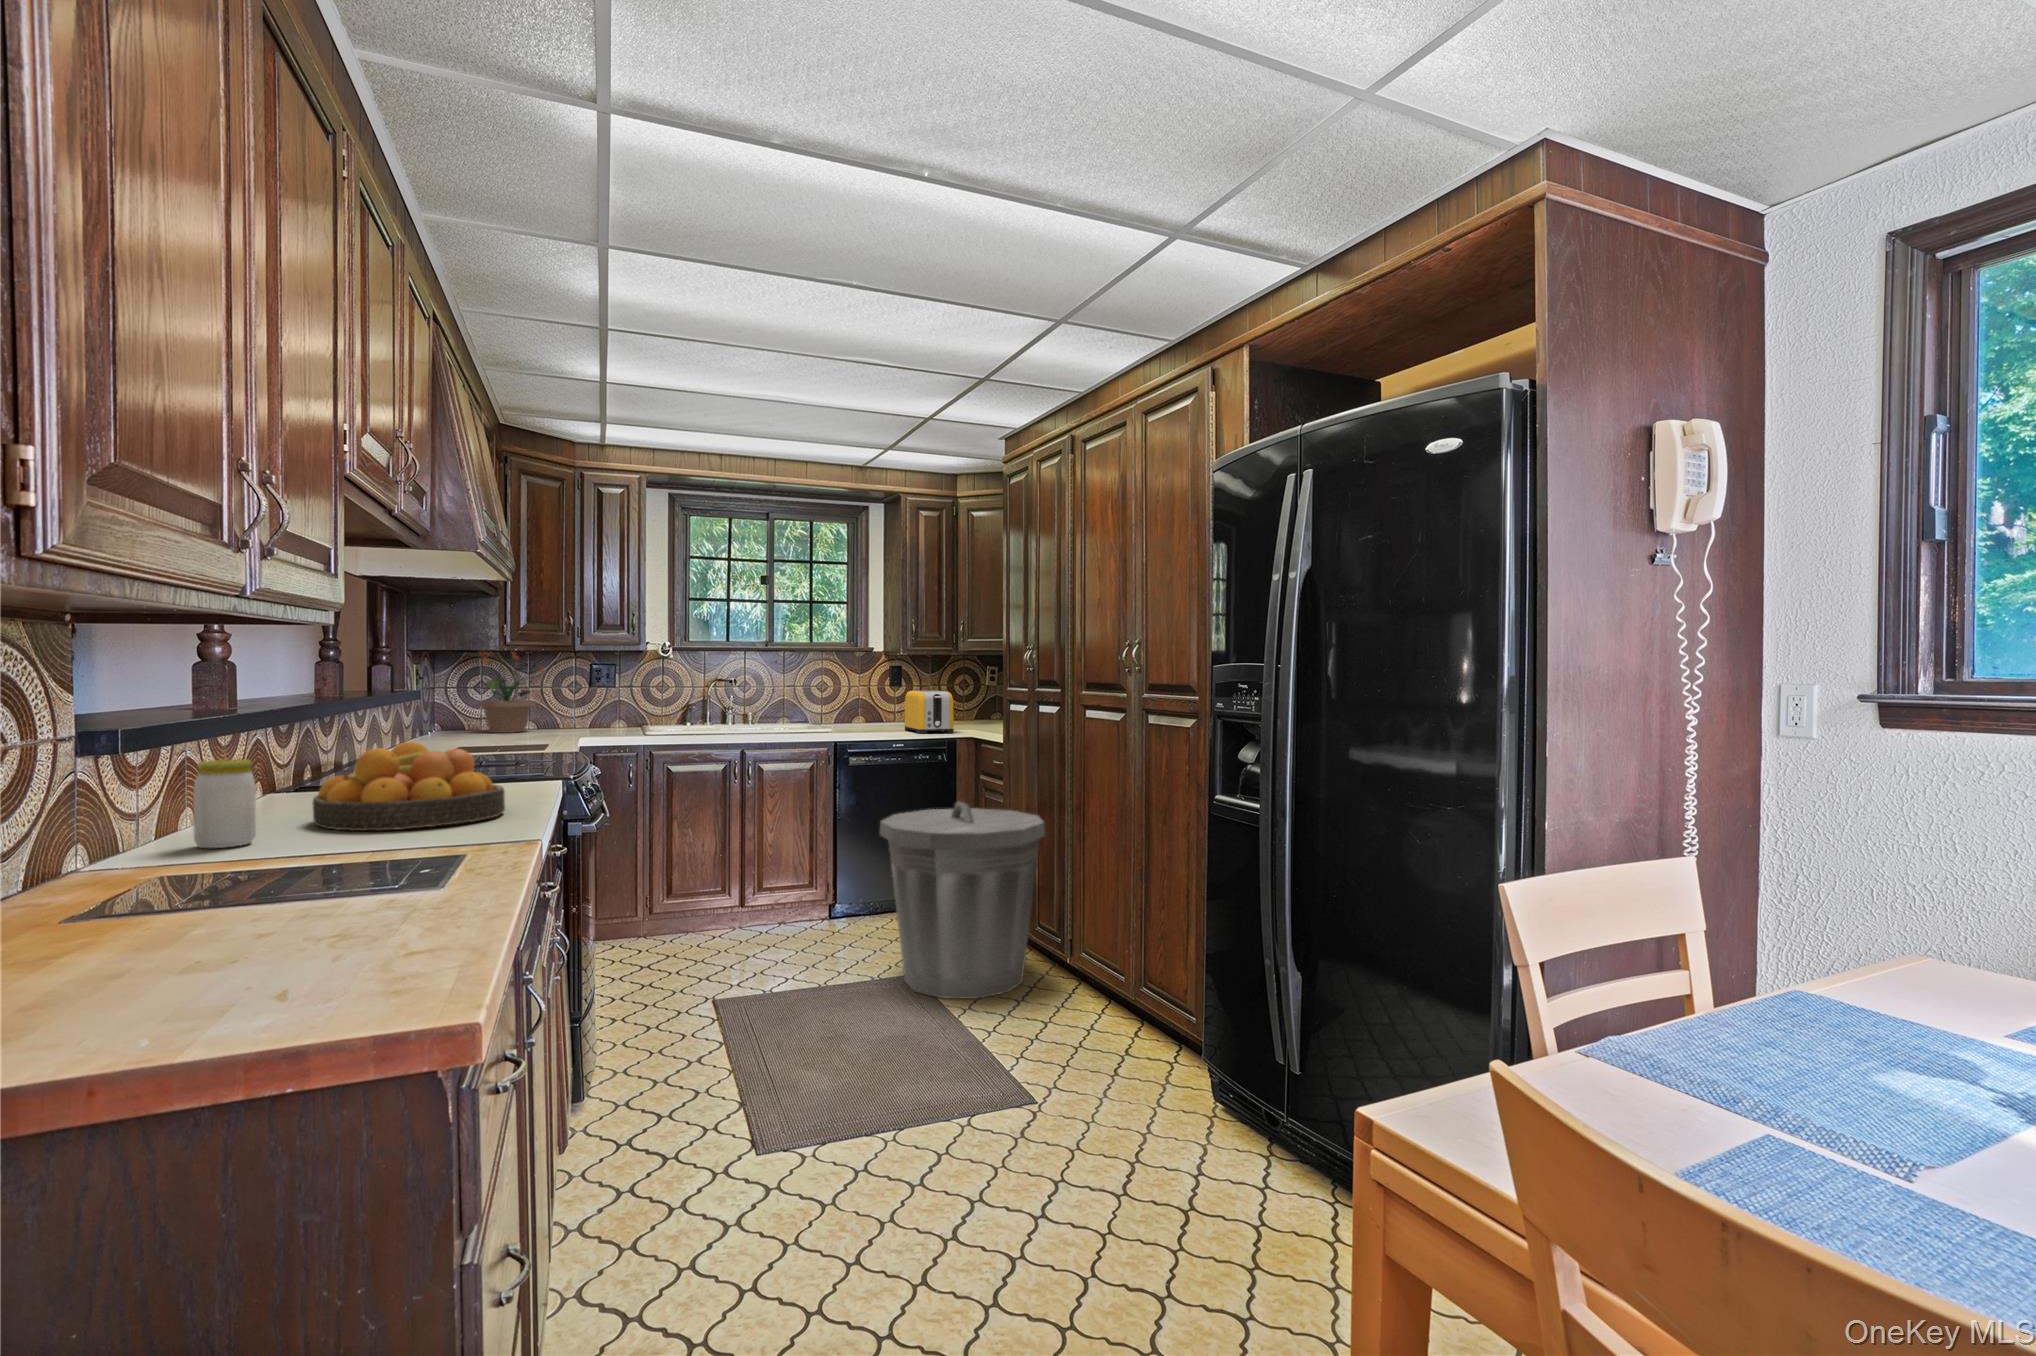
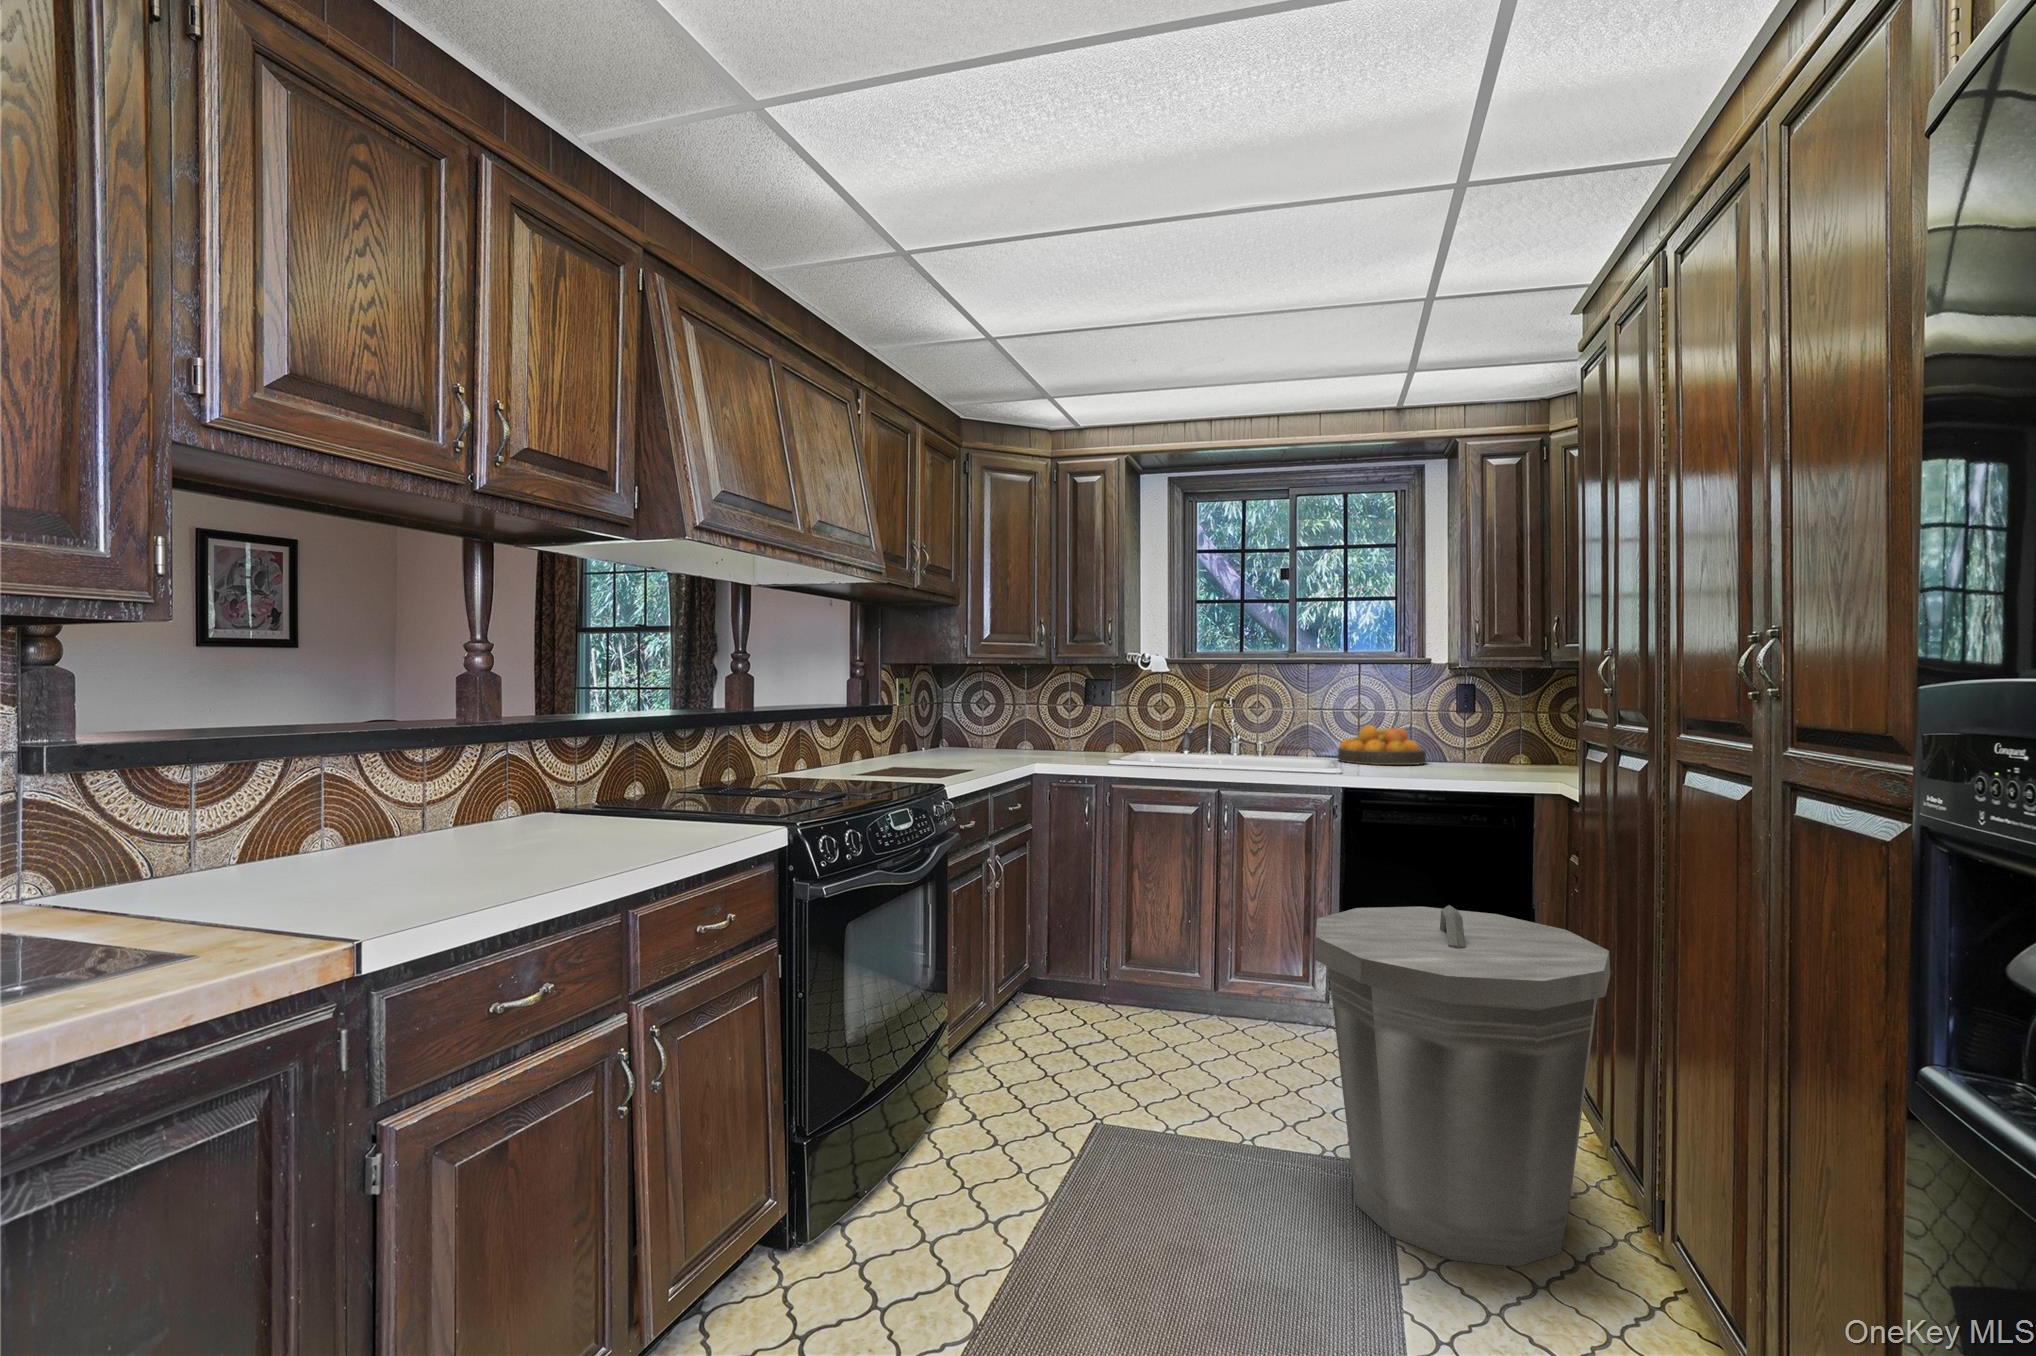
potted plant: present [474,652,544,733] -> none [960,663,1041,751]
toaster: present [905,691,954,734] -> none [1456,719,1524,785]
fruit bowl: present [312,742,505,831] -> present [1337,725,1426,765]
jar: present [193,759,256,848] -> none [134,788,211,895]

